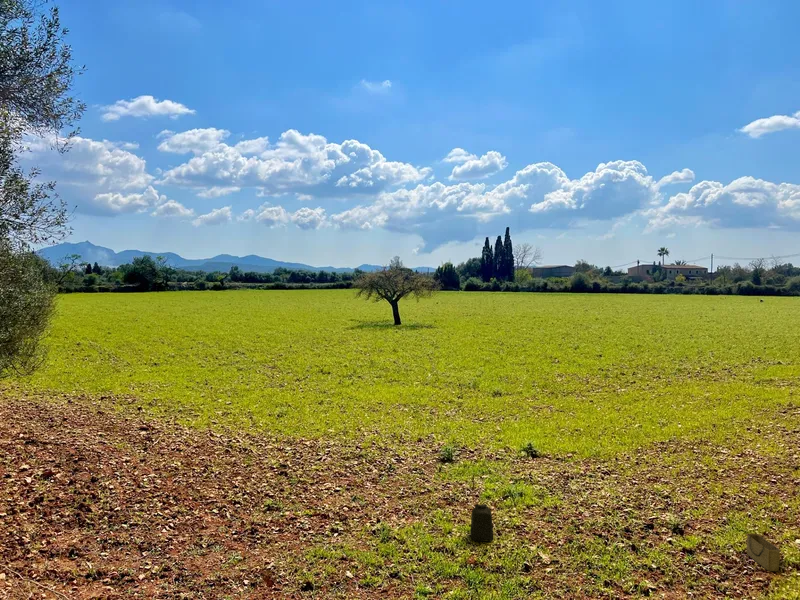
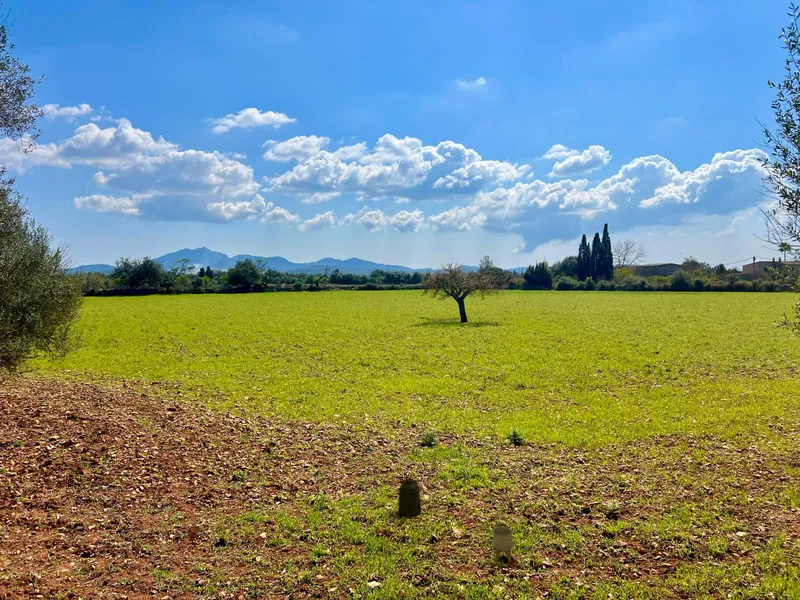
basket: present [746,533,781,571] -> none [674,517,700,557]
planter: none [594,552,614,587] -> present [493,527,513,562]

